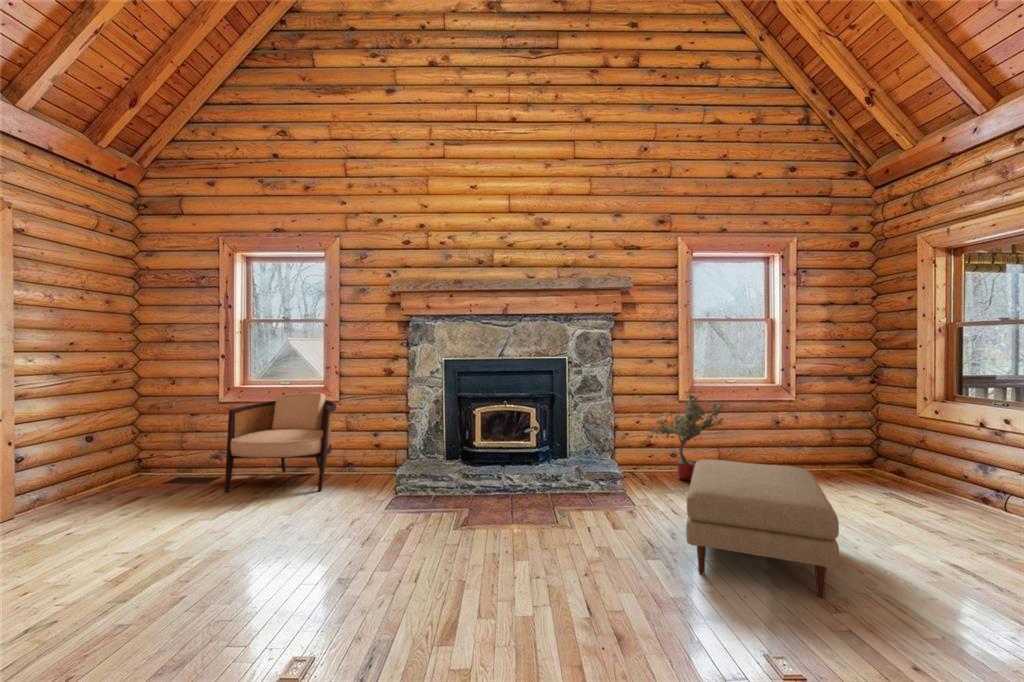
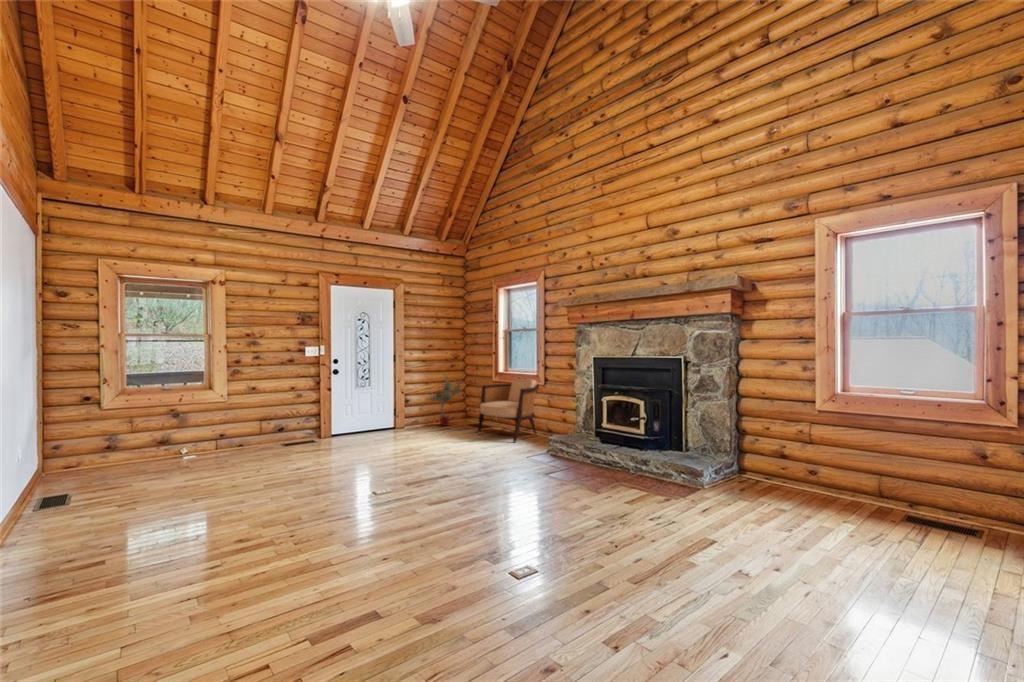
potted tree: present [650,390,724,481] -> present [429,376,462,426]
ottoman: present [686,460,839,597] -> none [600,458,782,575]

